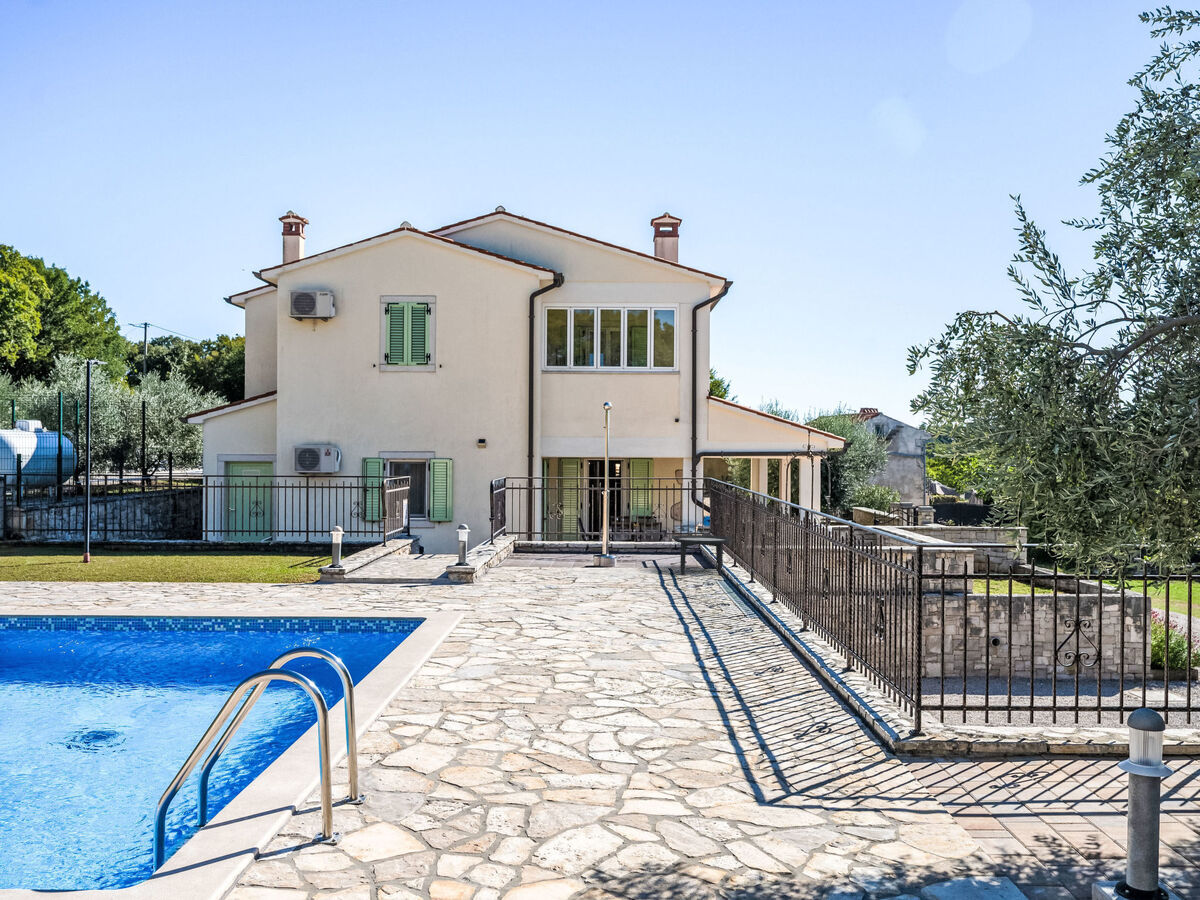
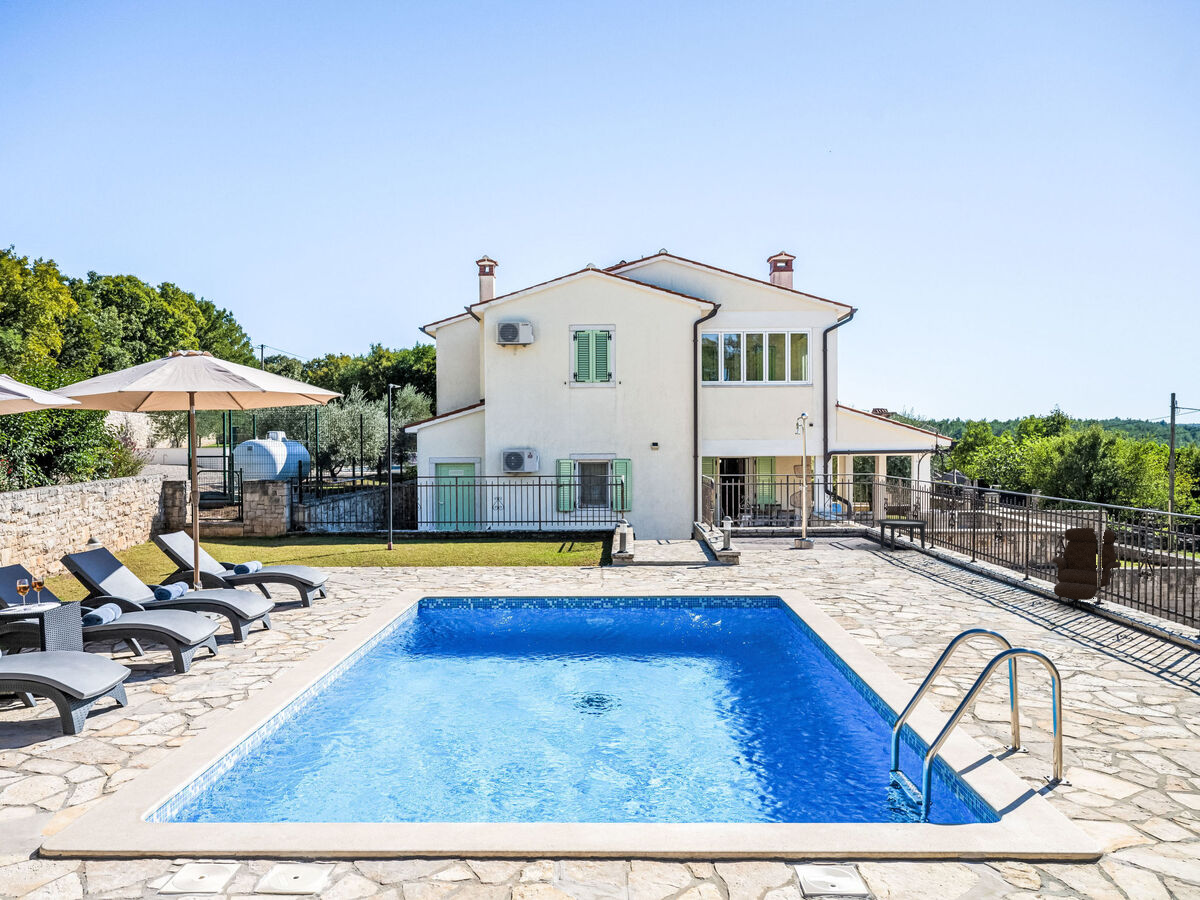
lounge chair: none [717,544,813,646] -> present [1052,528,1121,610]

